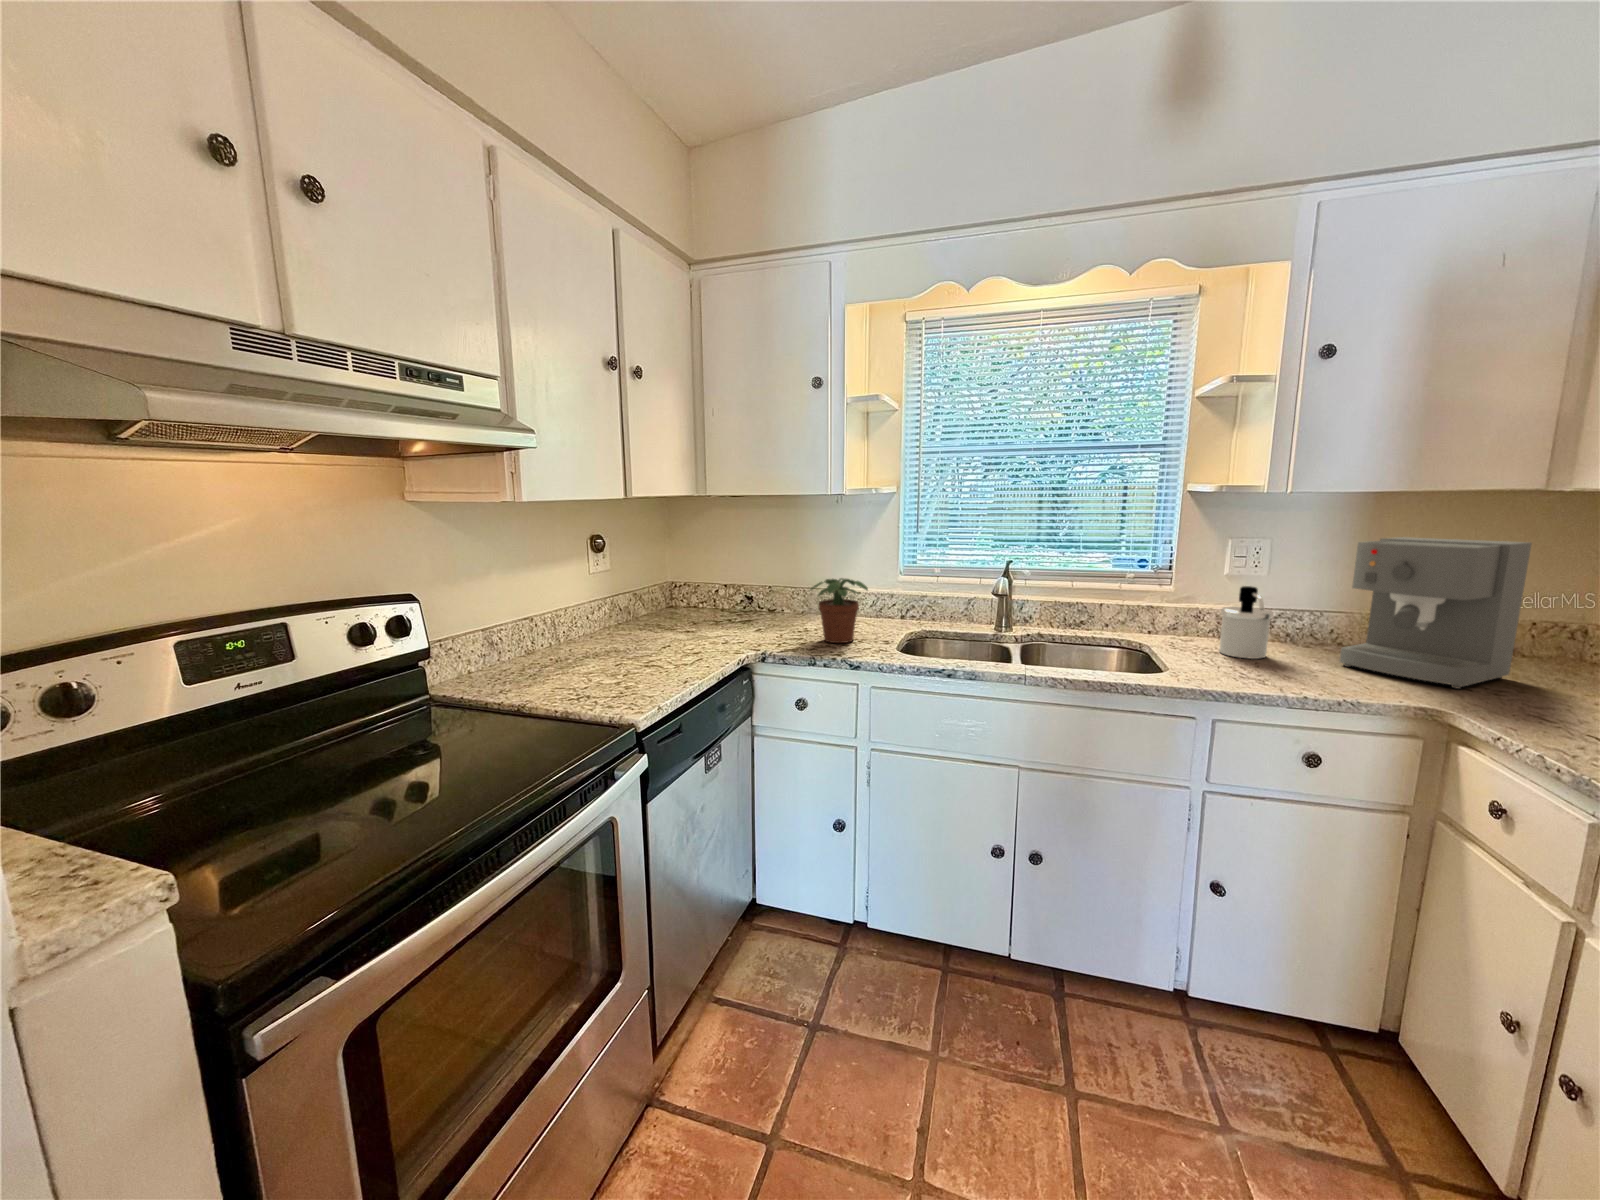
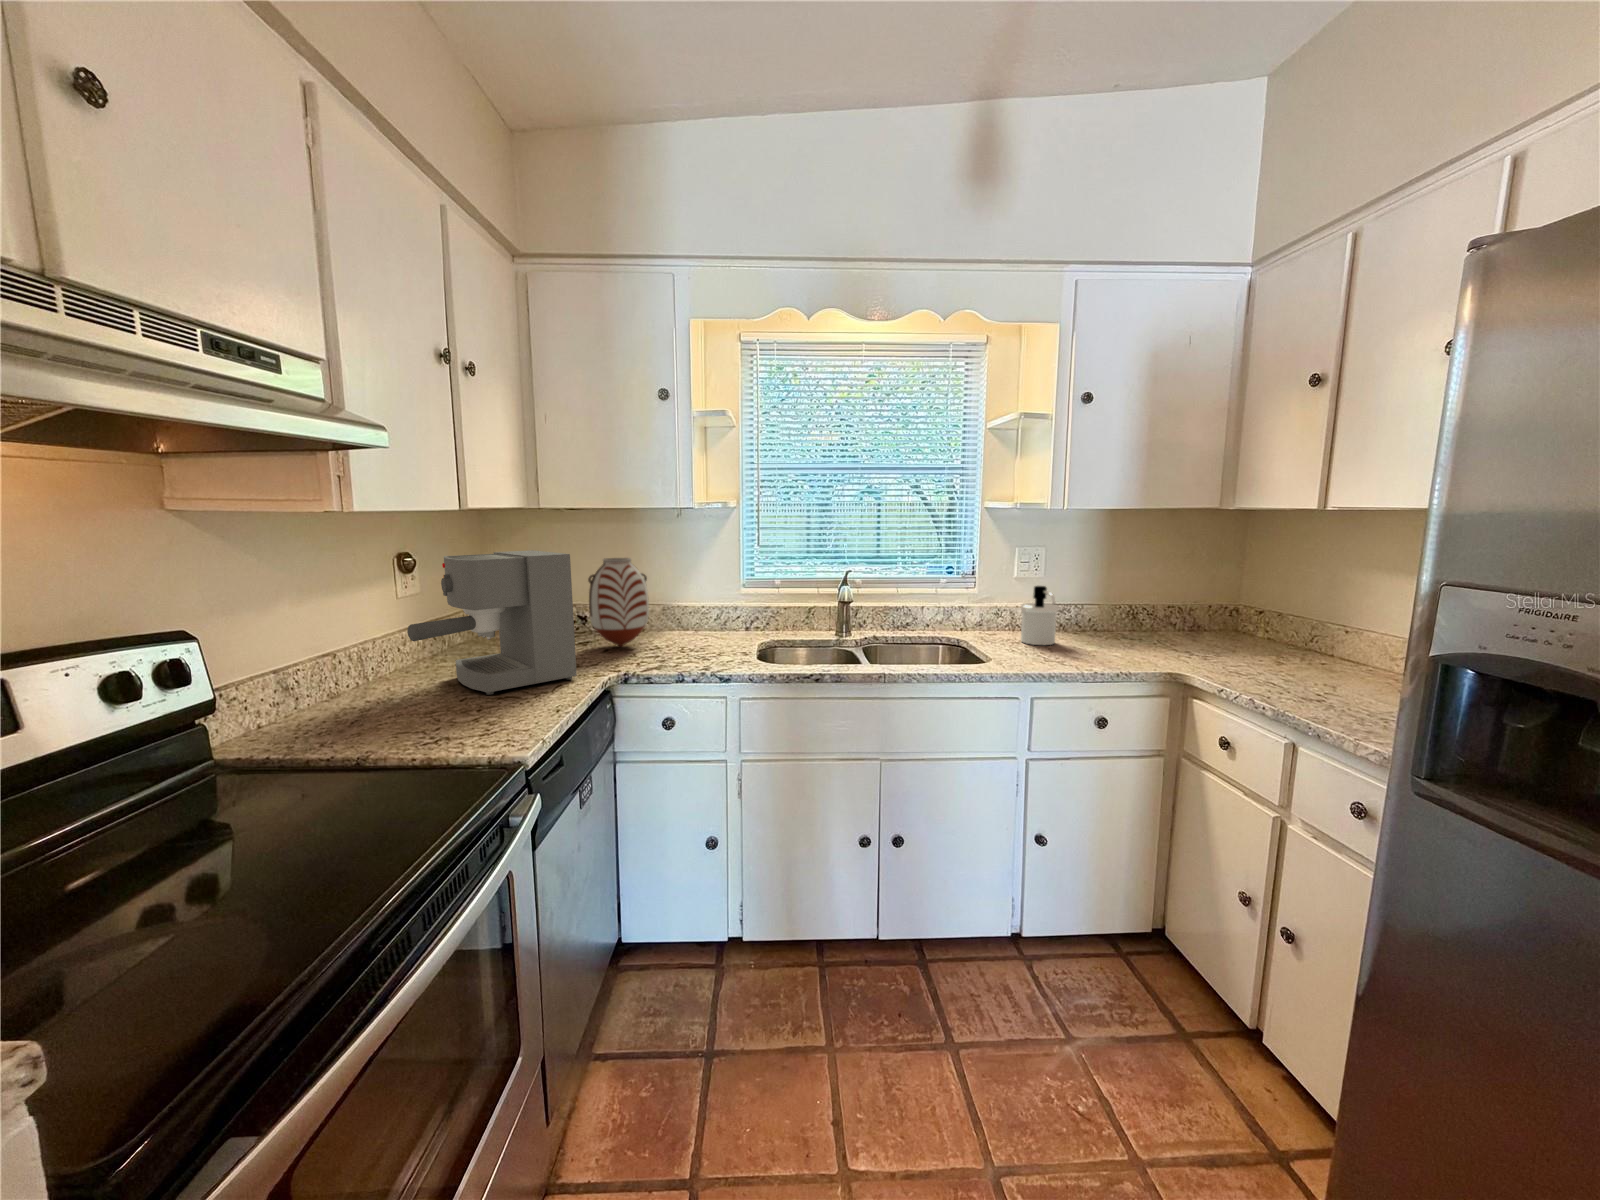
coffee maker: present [1340,537,1532,689] -> present [407,550,577,695]
vase: none [746,543,801,627] -> present [588,558,649,646]
potted plant: present [810,578,868,643] -> none [666,592,726,658]

